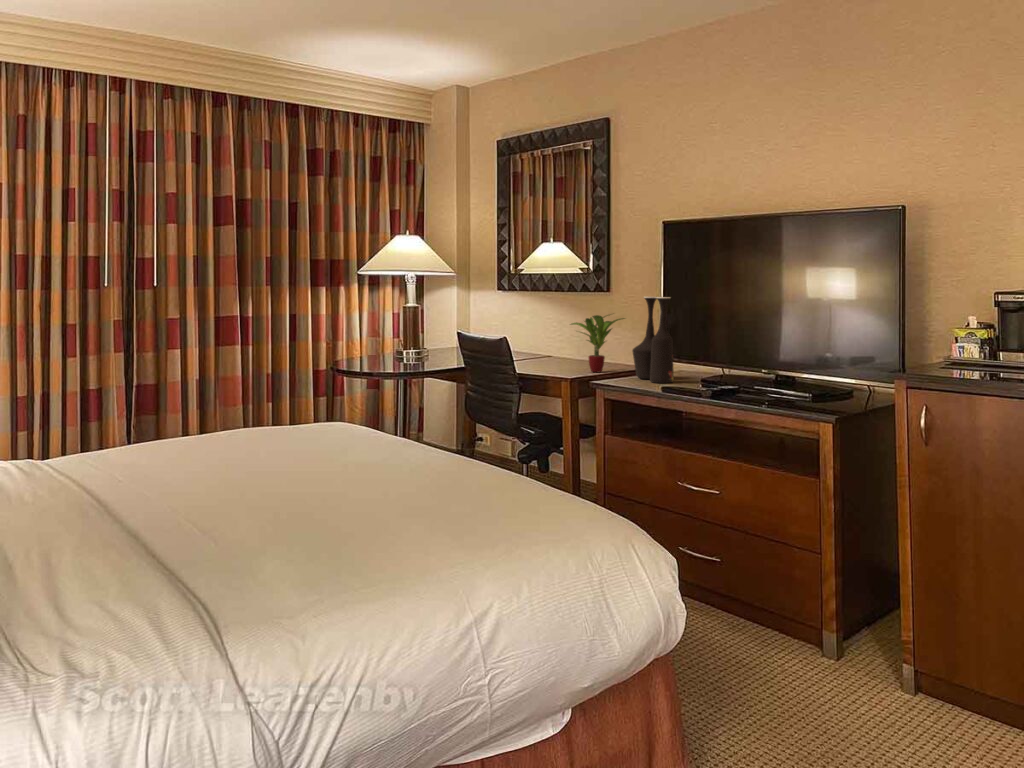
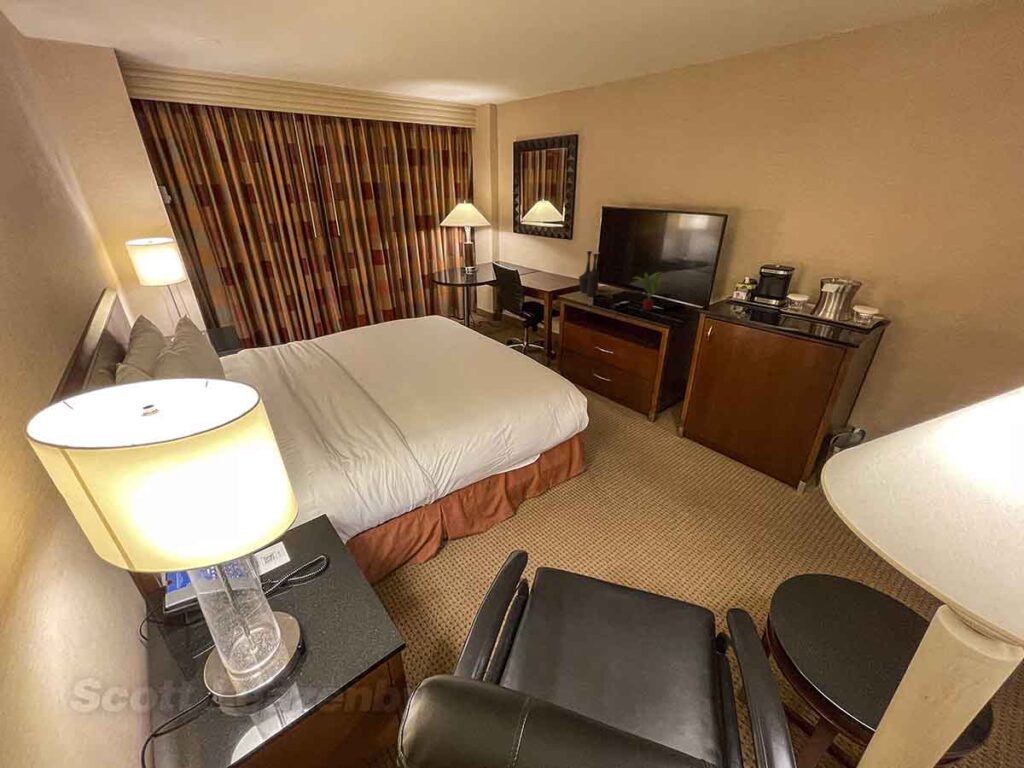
potted plant: present [571,315,625,372] -> present [636,273,661,311]

